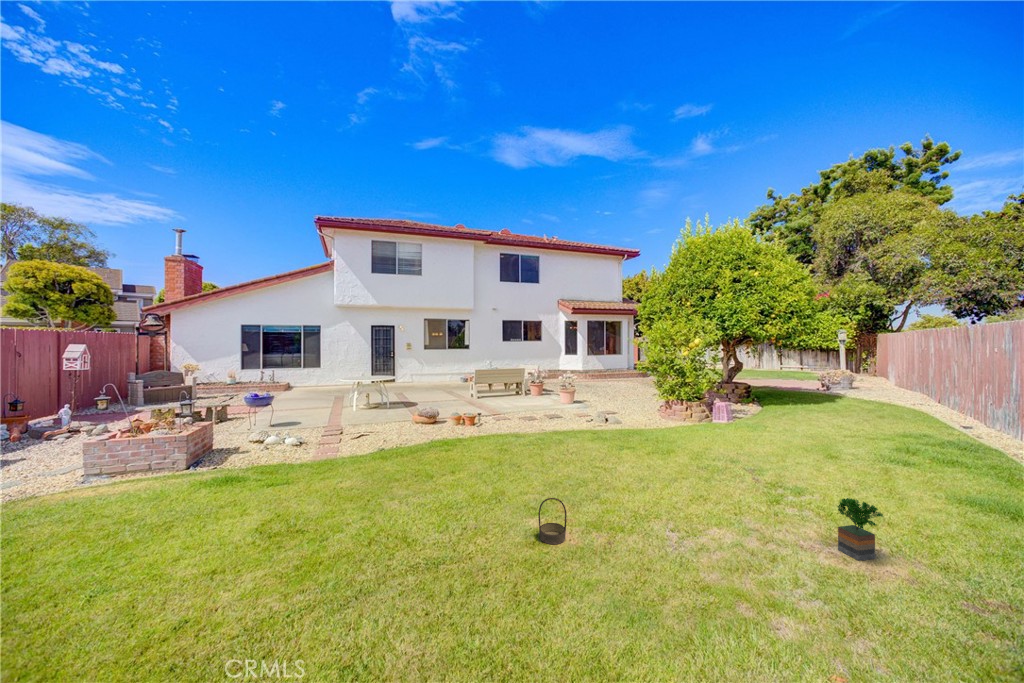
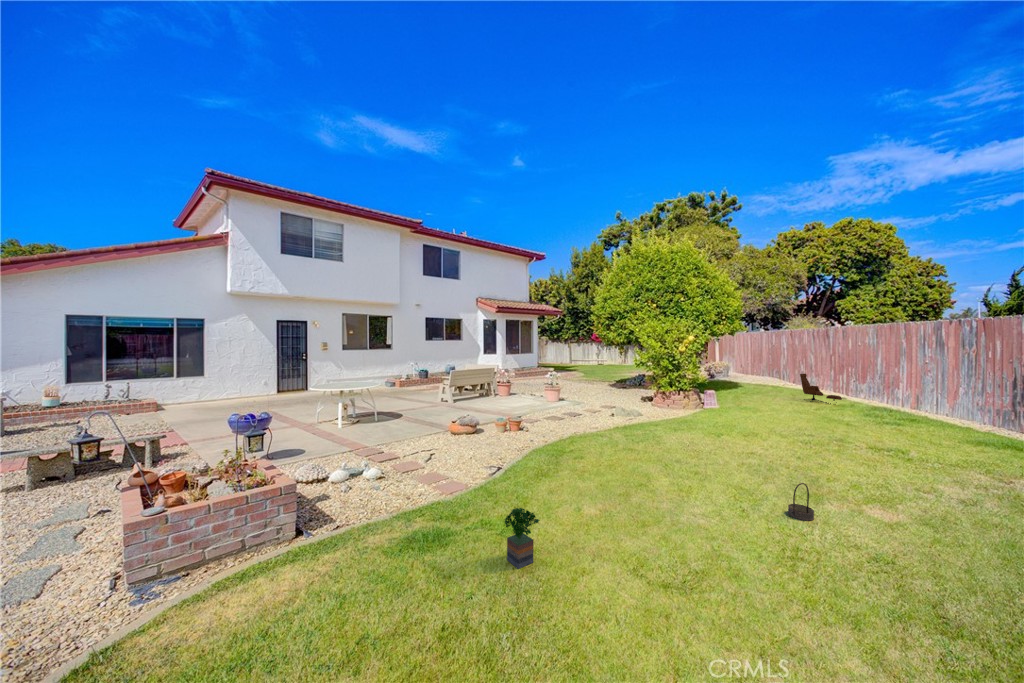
lounge chair: none [941,387,1017,438] -> present [800,374,842,401]
potted tree: present [837,498,883,561] -> present [505,508,540,569]

